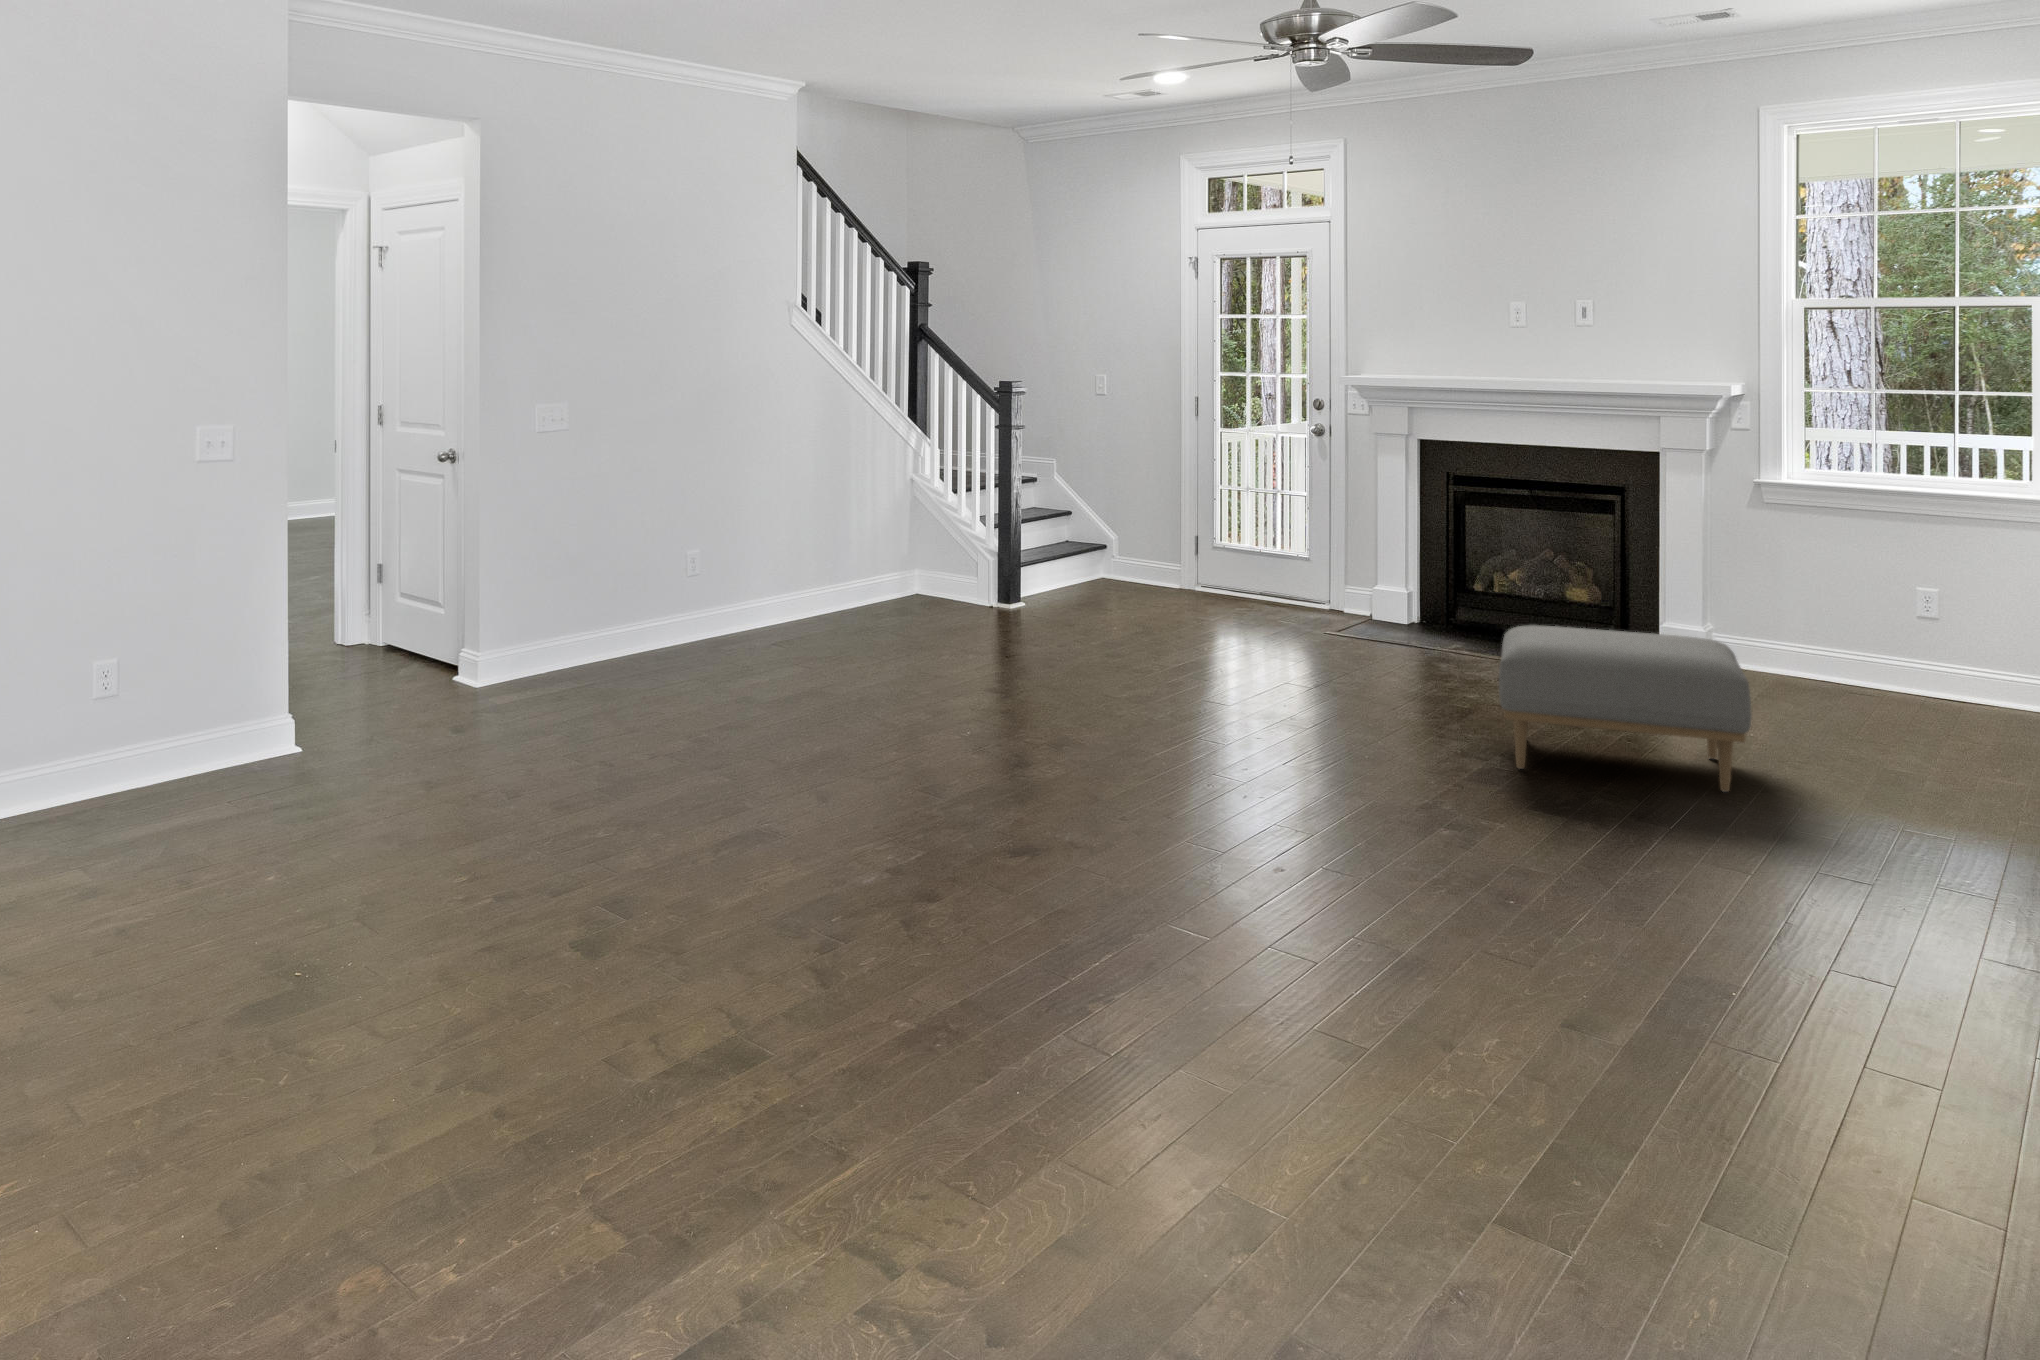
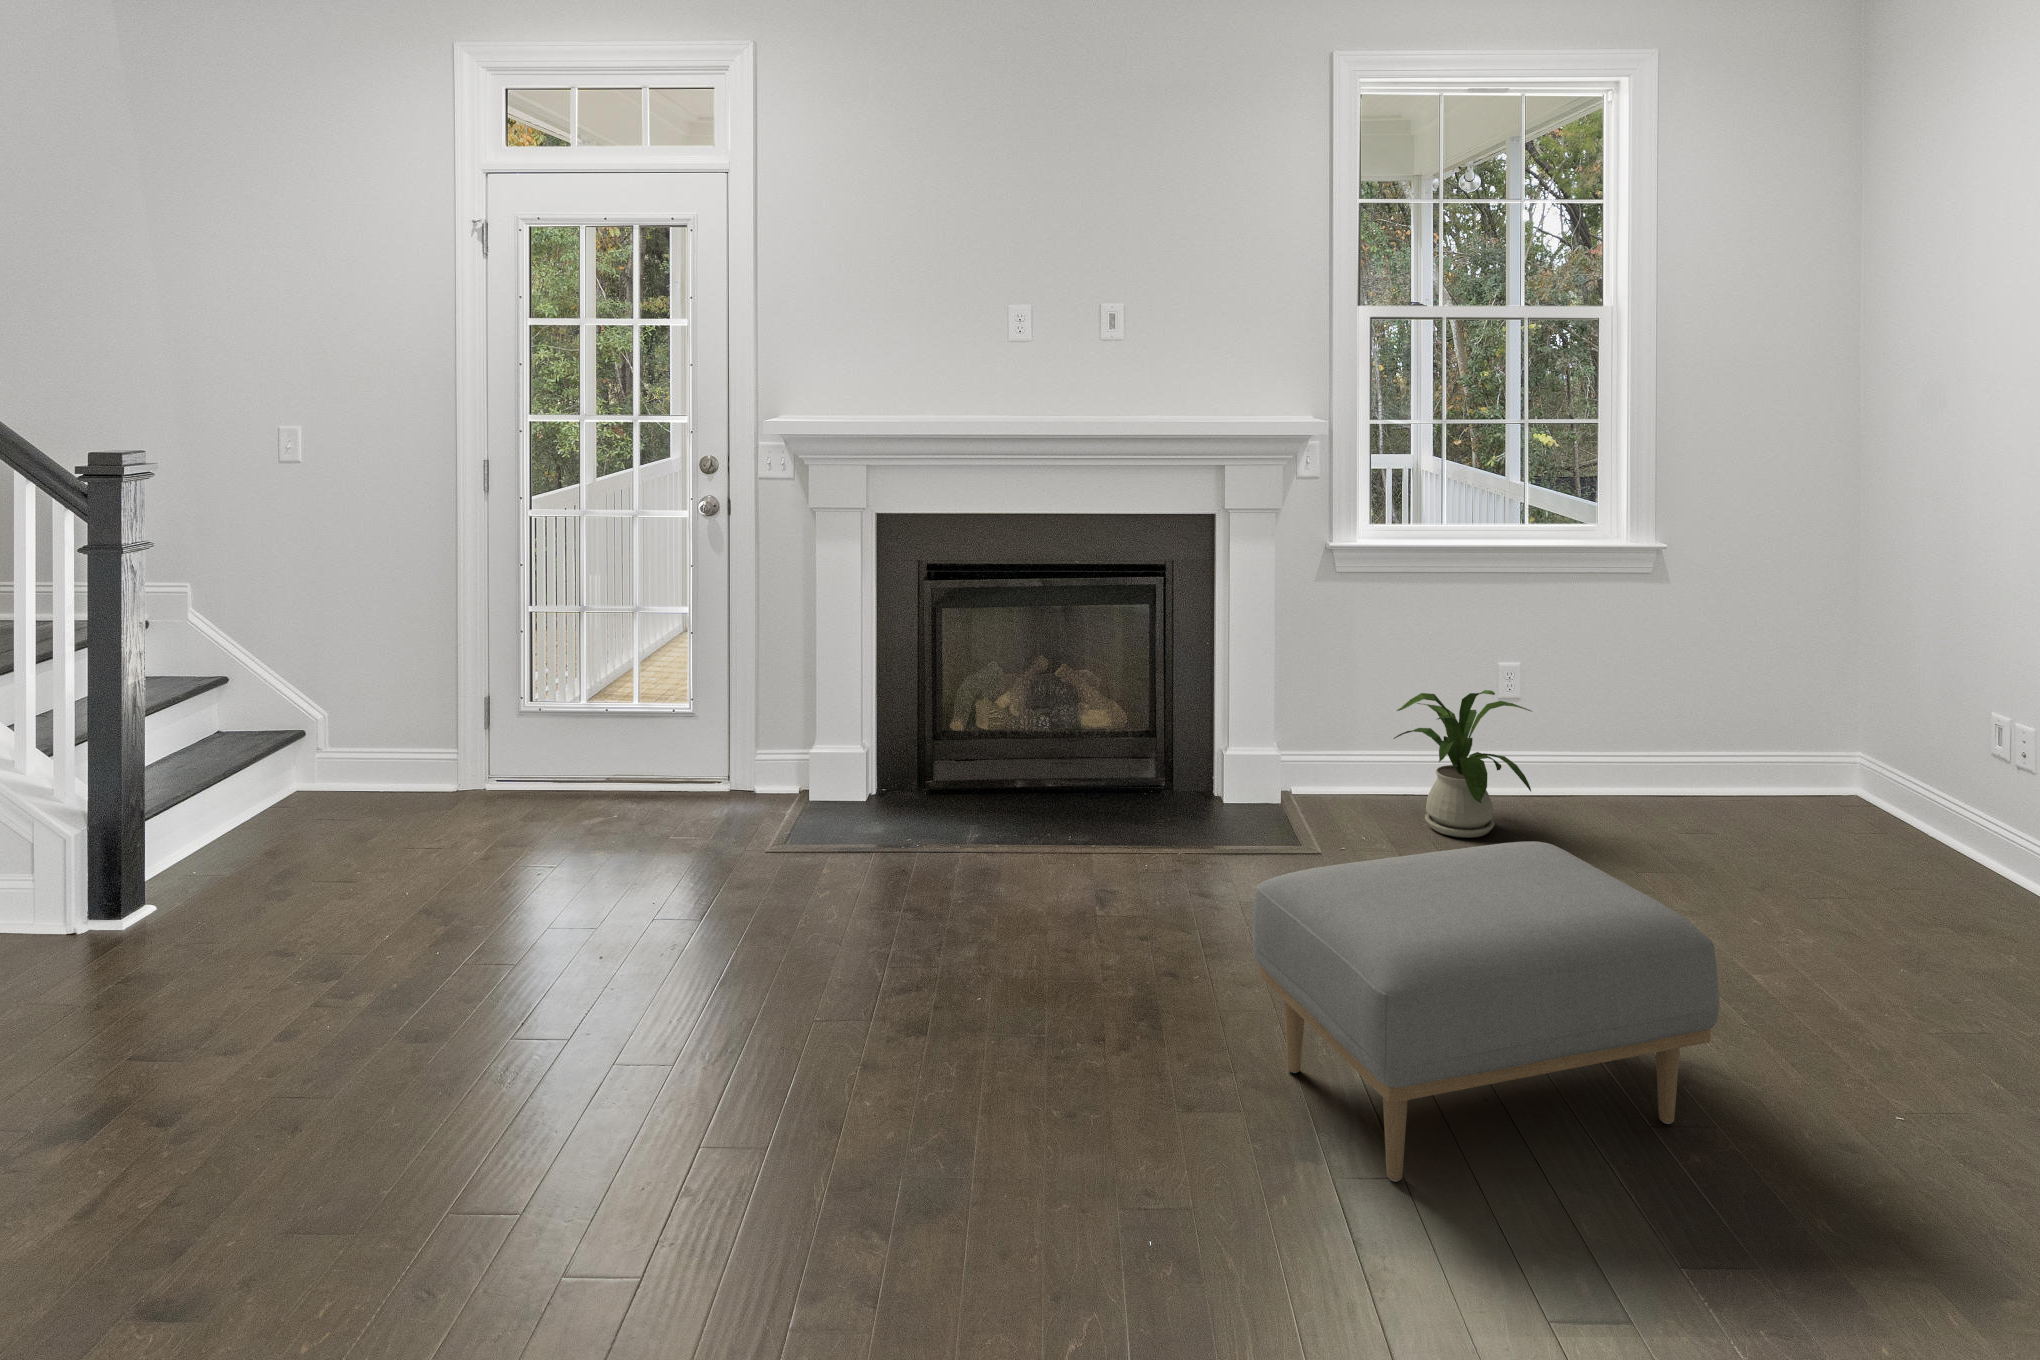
house plant: none [1786,591,1905,704] -> present [1394,690,1532,838]

